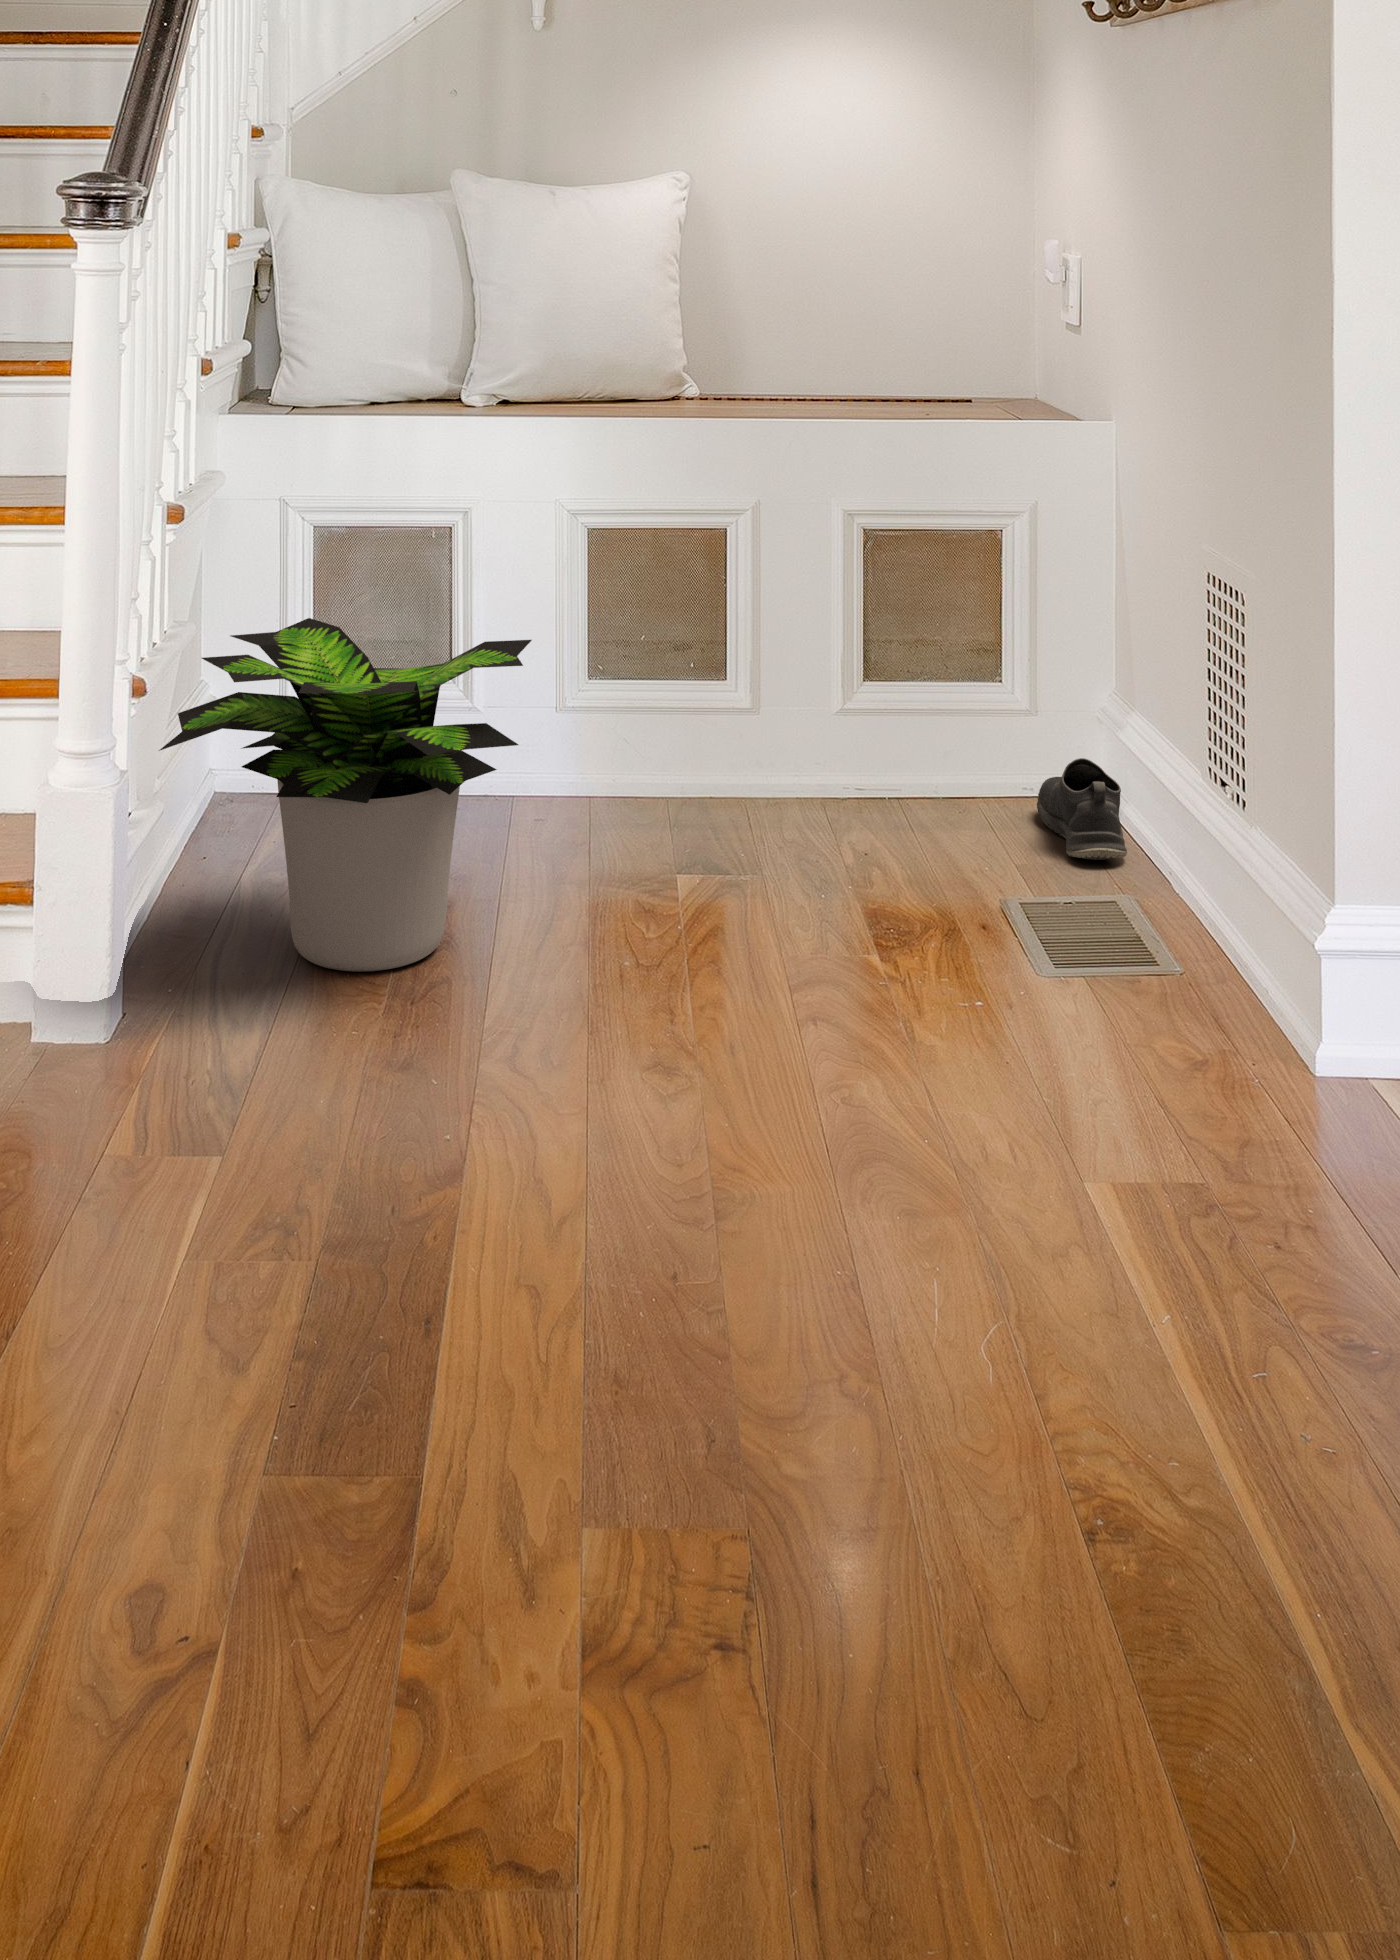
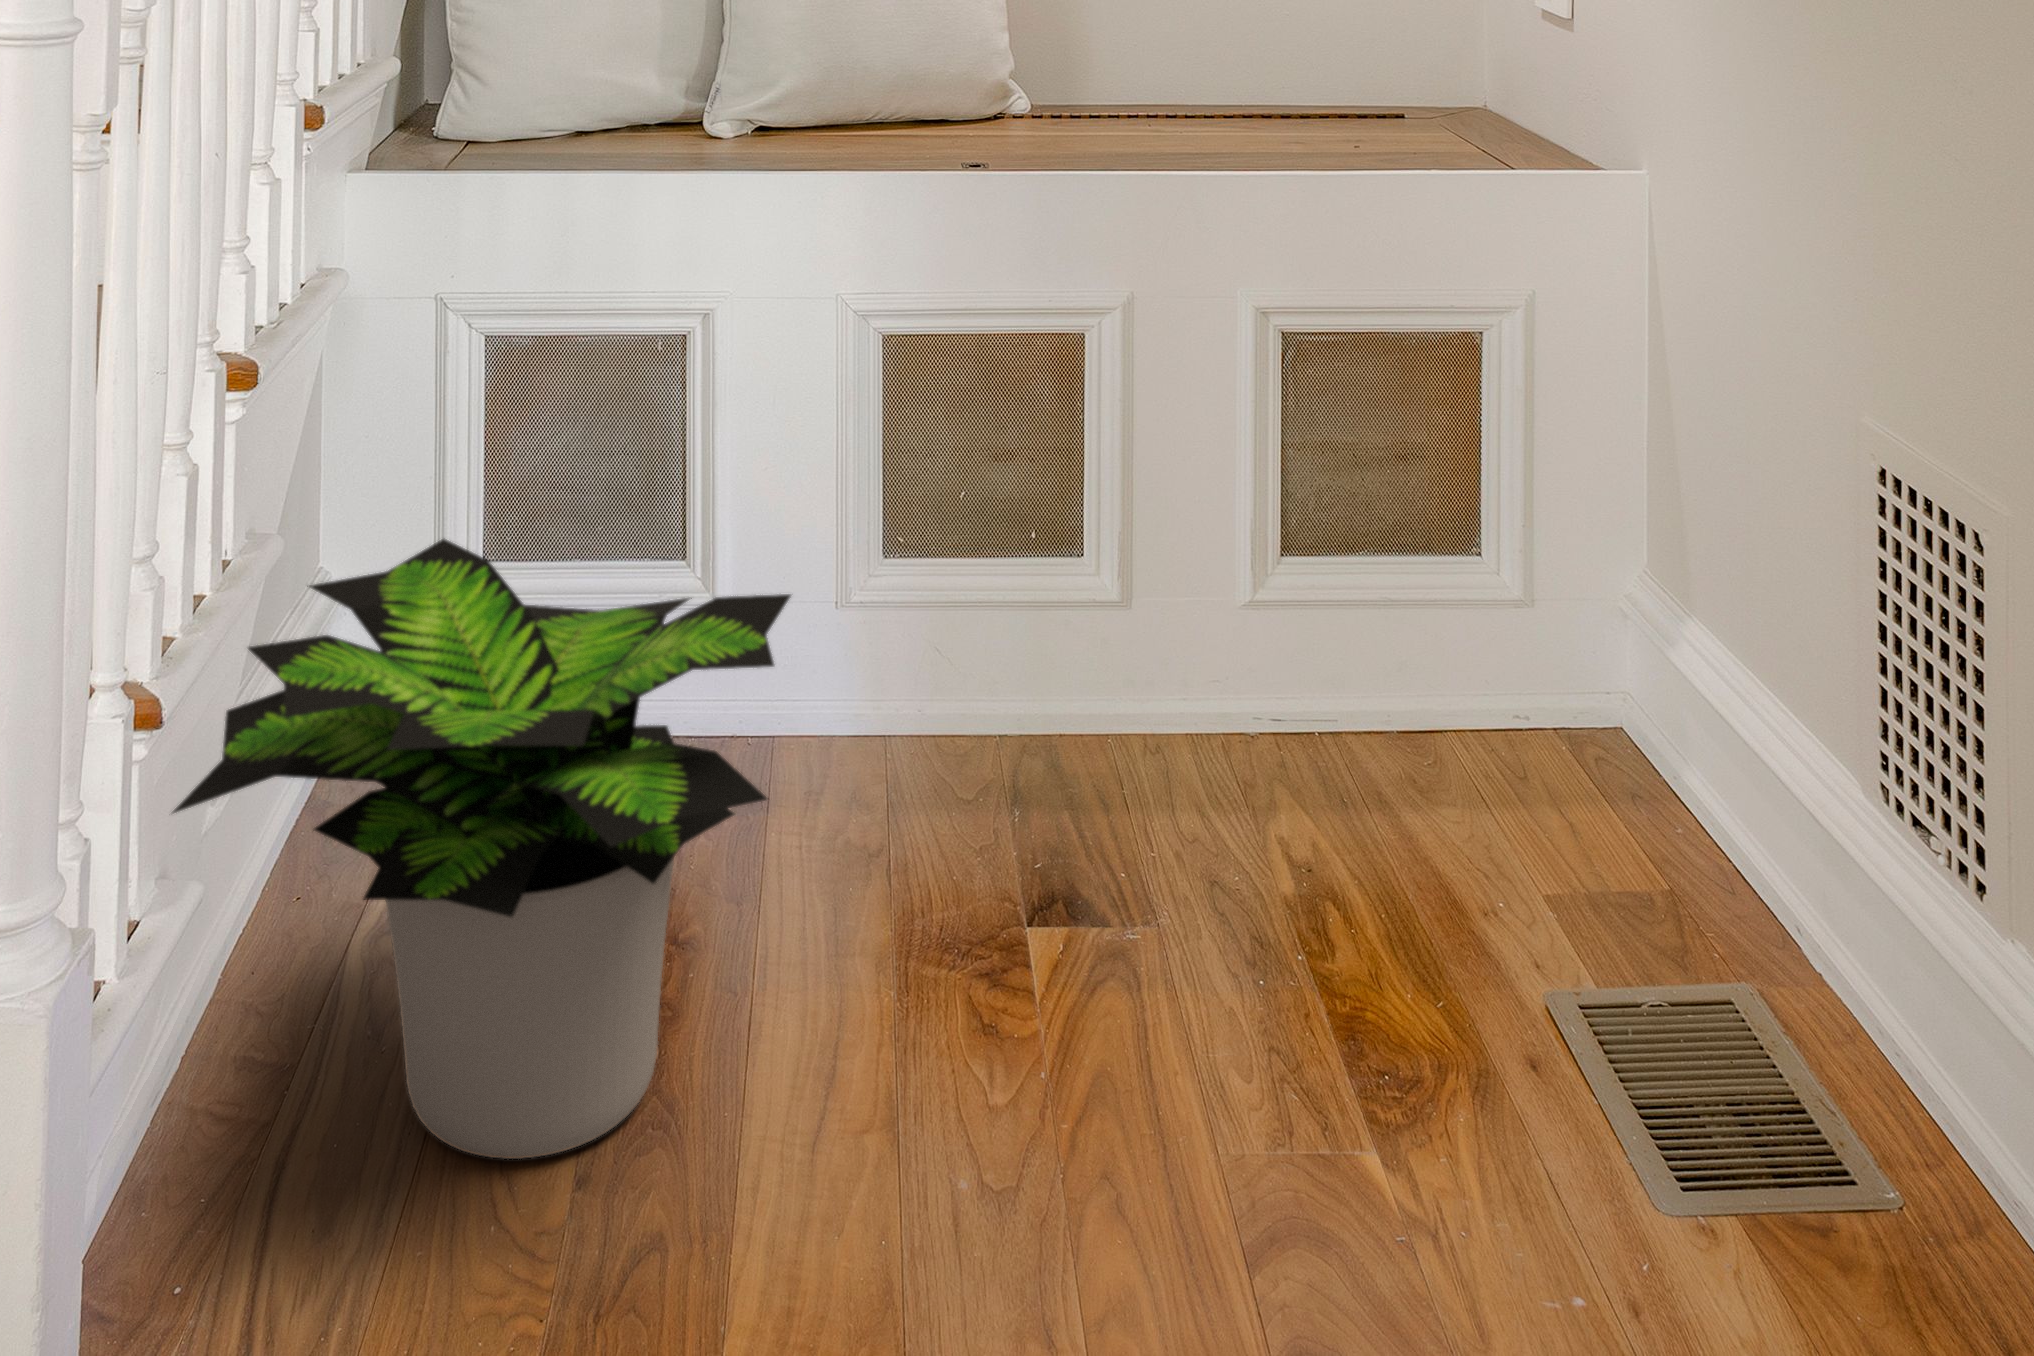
shoe: present [1037,758,1127,860] -> none [1546,702,1704,867]

